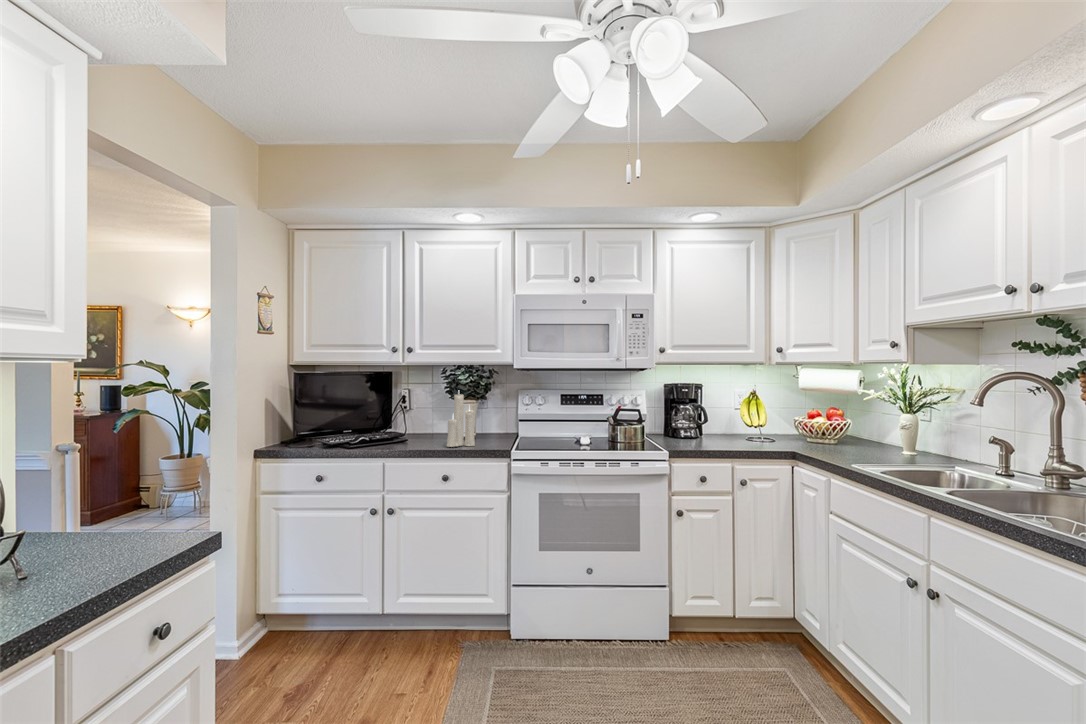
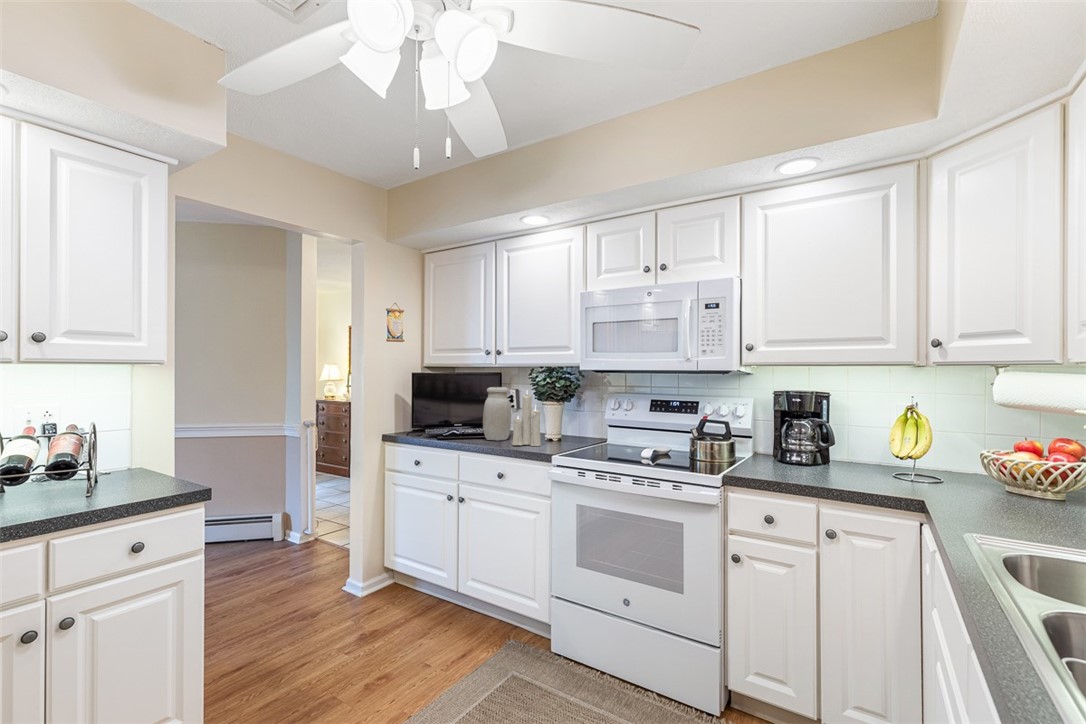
jar: none [398,388,429,445] -> present [483,387,511,440]

